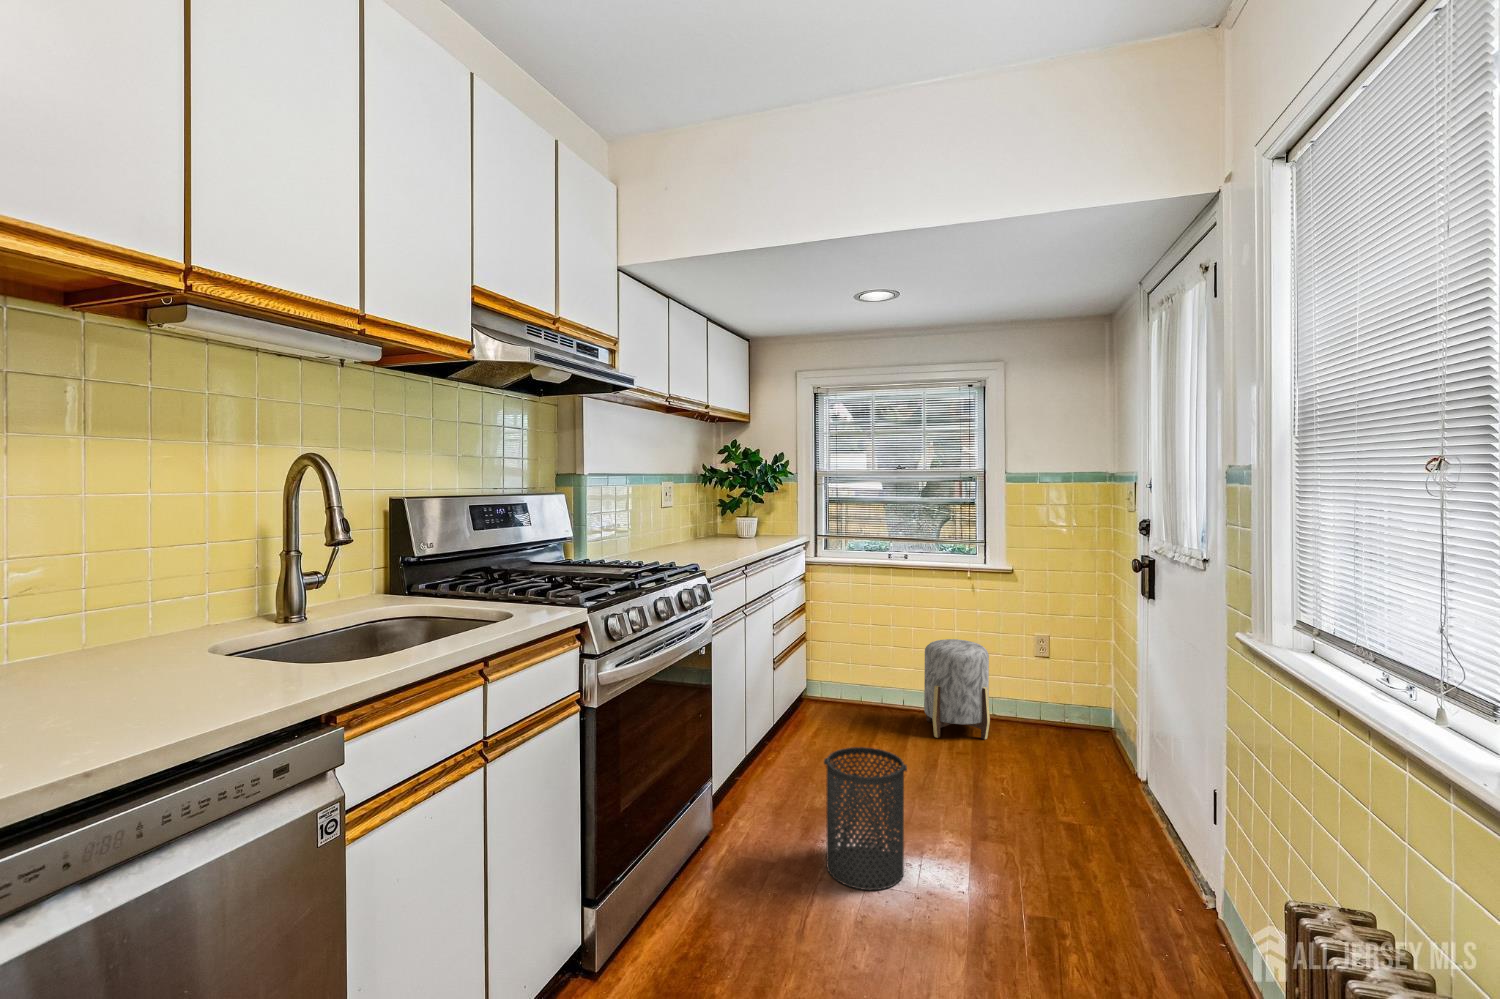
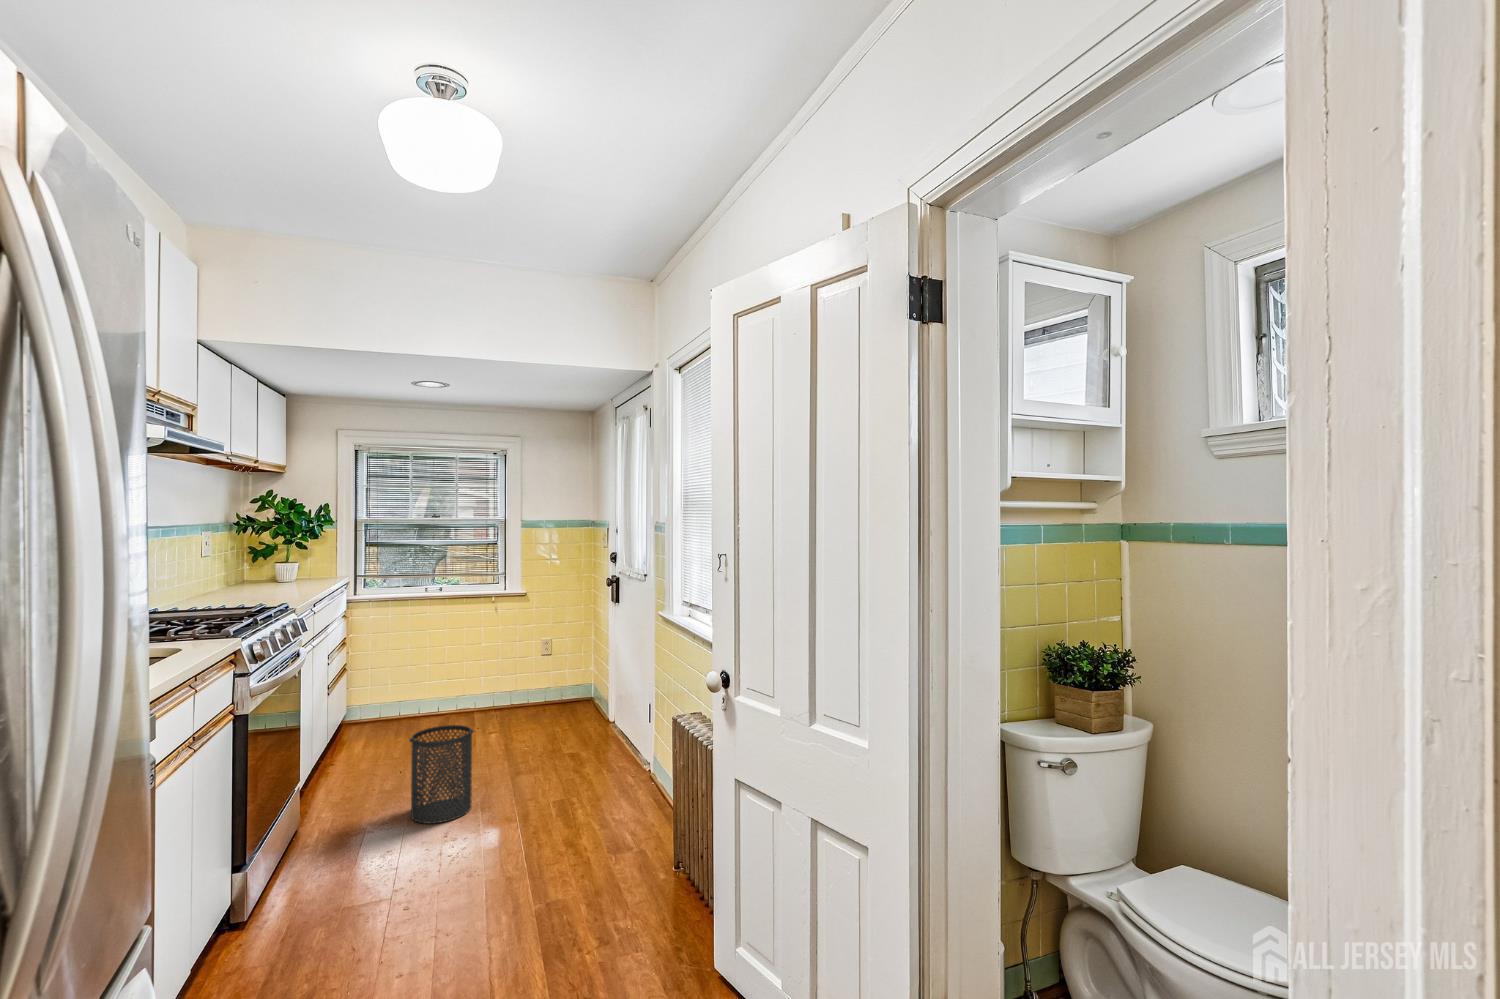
stool: present [924,639,990,739] -> none [460,650,514,728]

